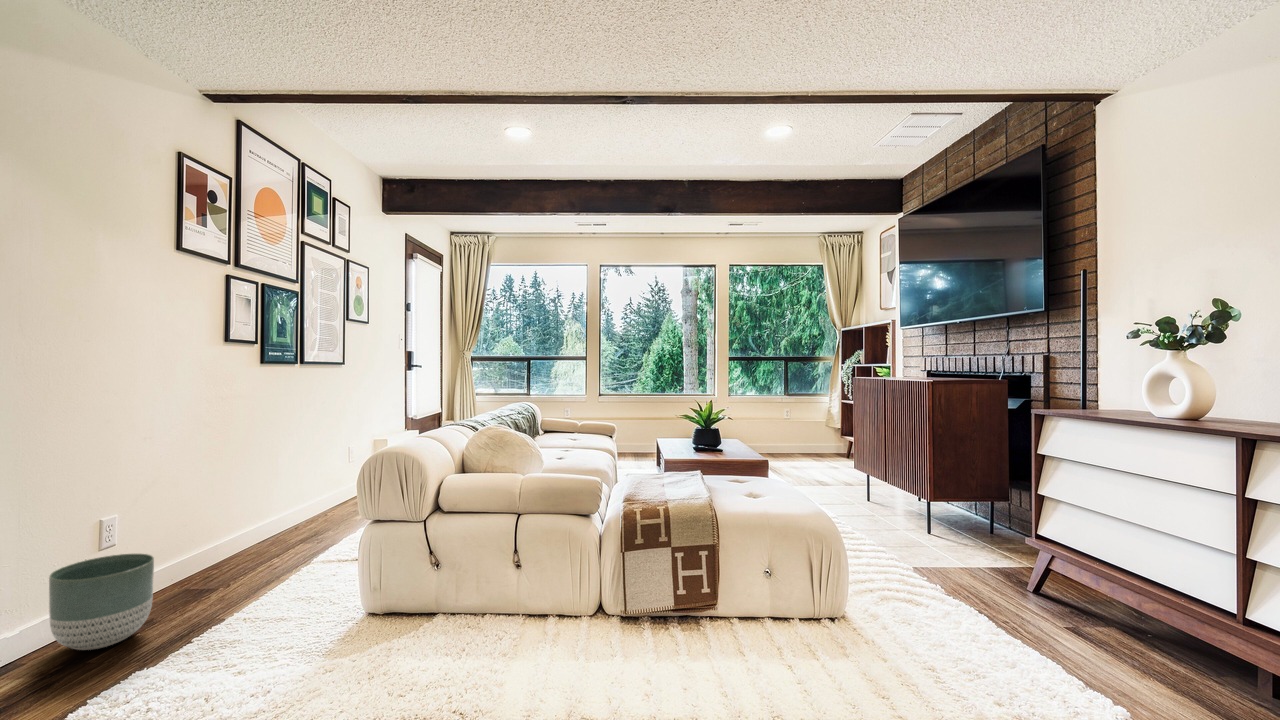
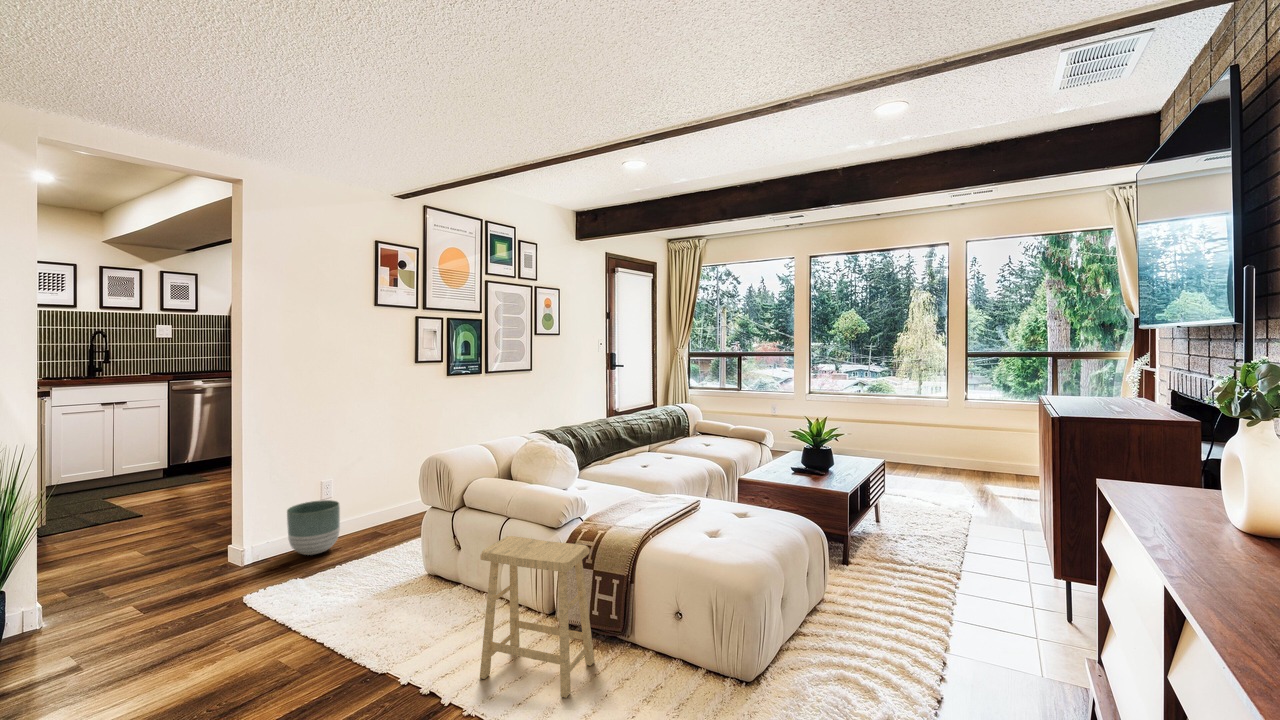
footstool: none [602,515,724,688] -> present [480,536,595,698]

